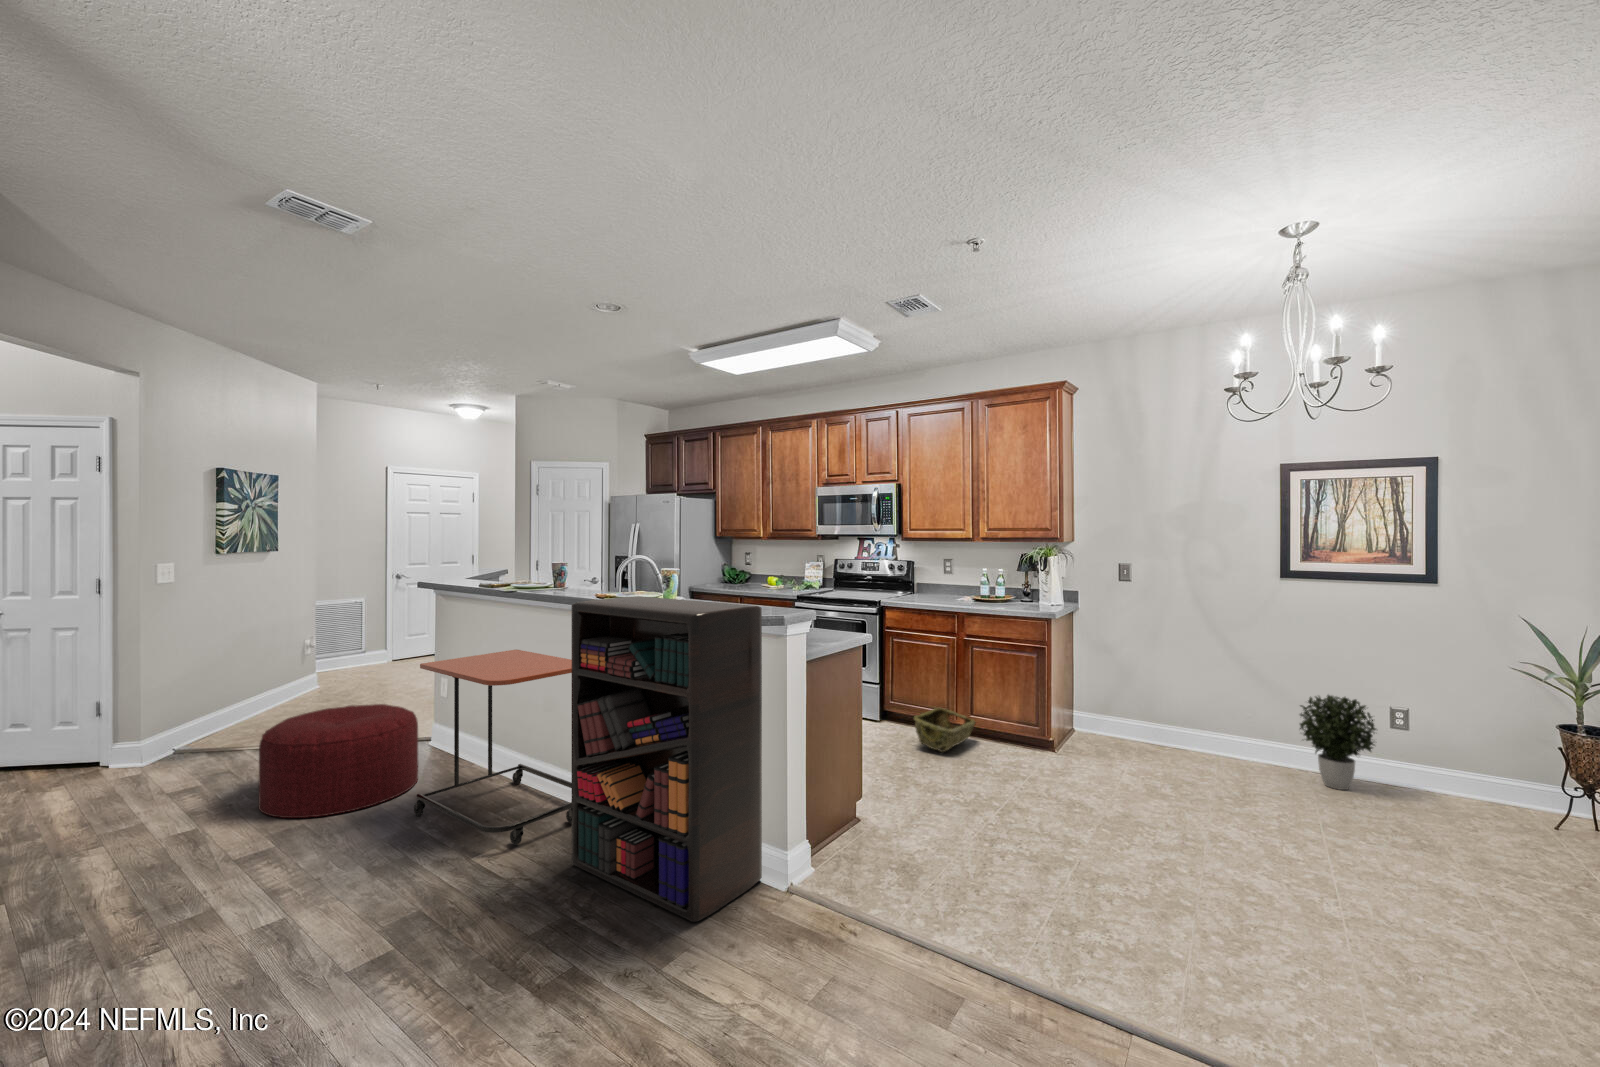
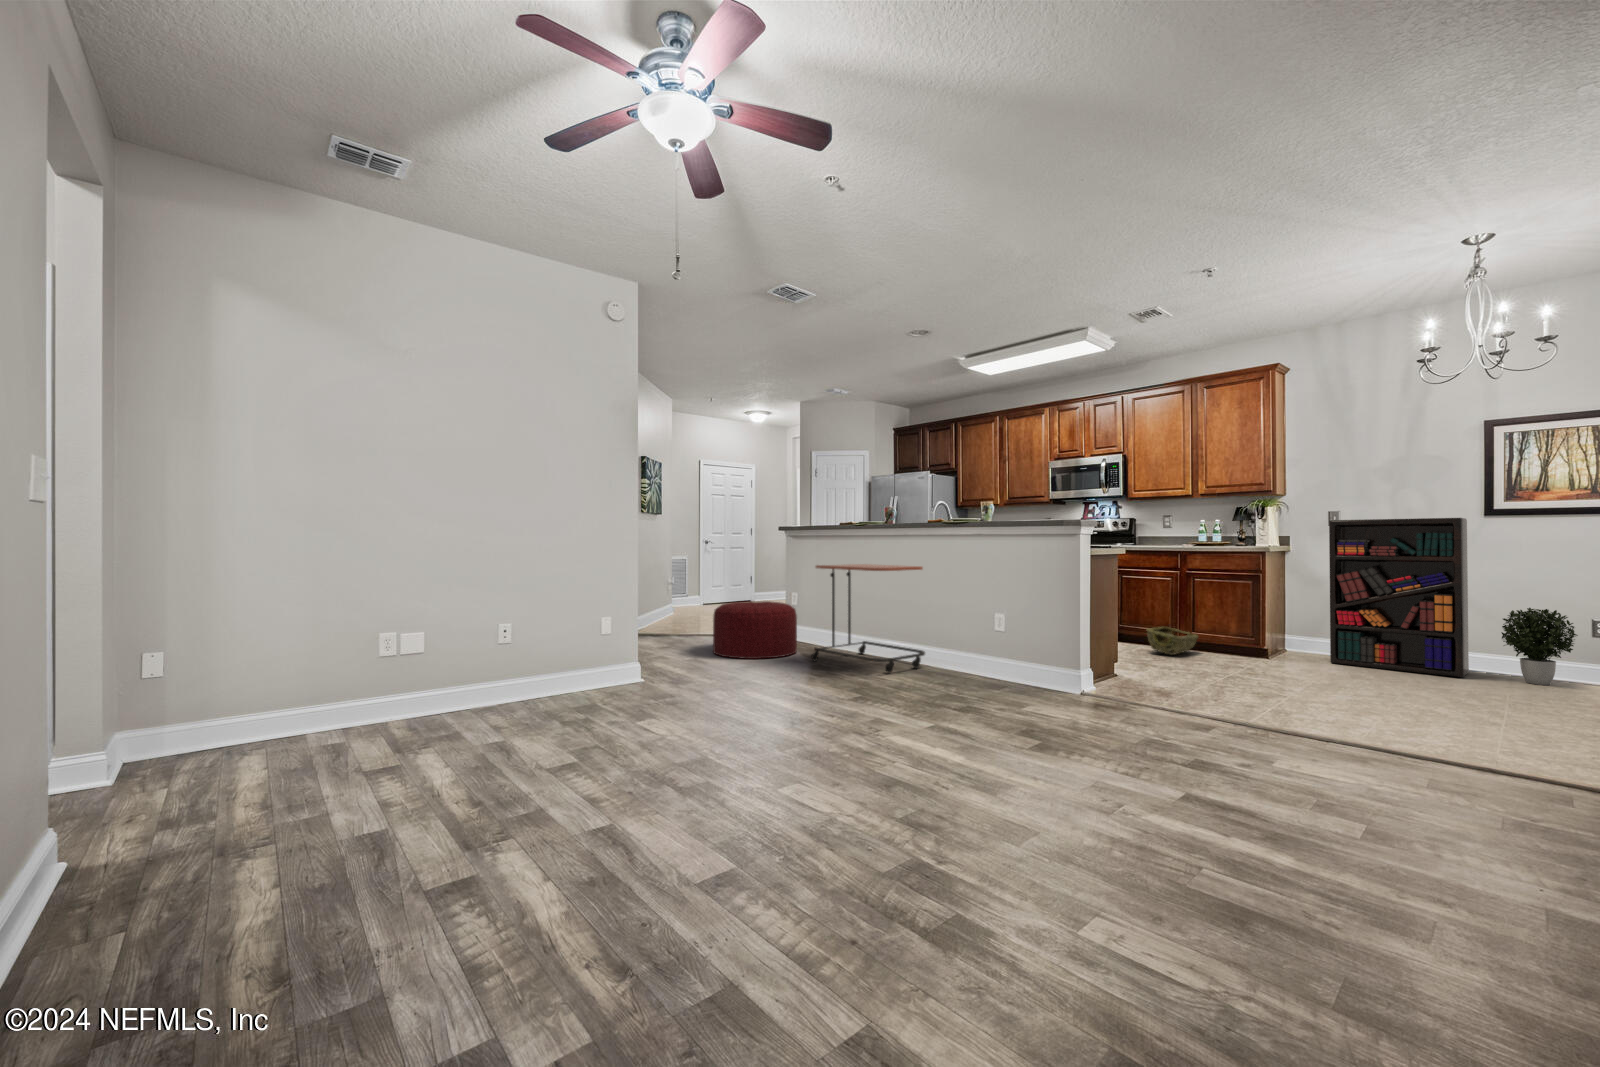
bookshelf: present [572,596,762,922] -> present [1329,518,1469,677]

